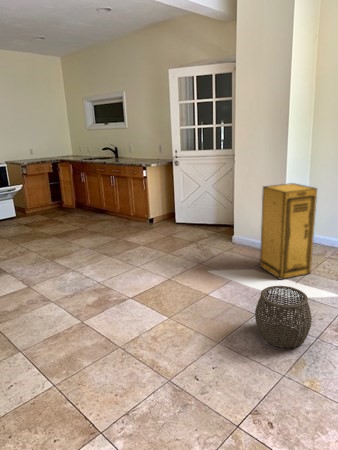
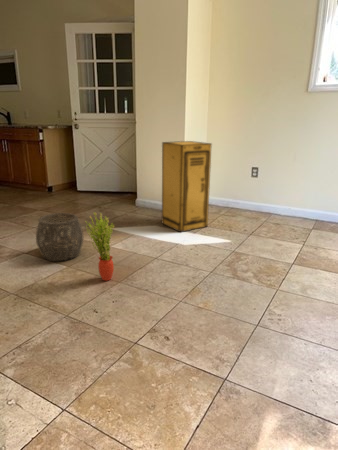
potted plant: none [187,272,216,339] -> present [87,213,114,281]
woven basket: present [255,286,312,348] -> present [36,213,84,261]

